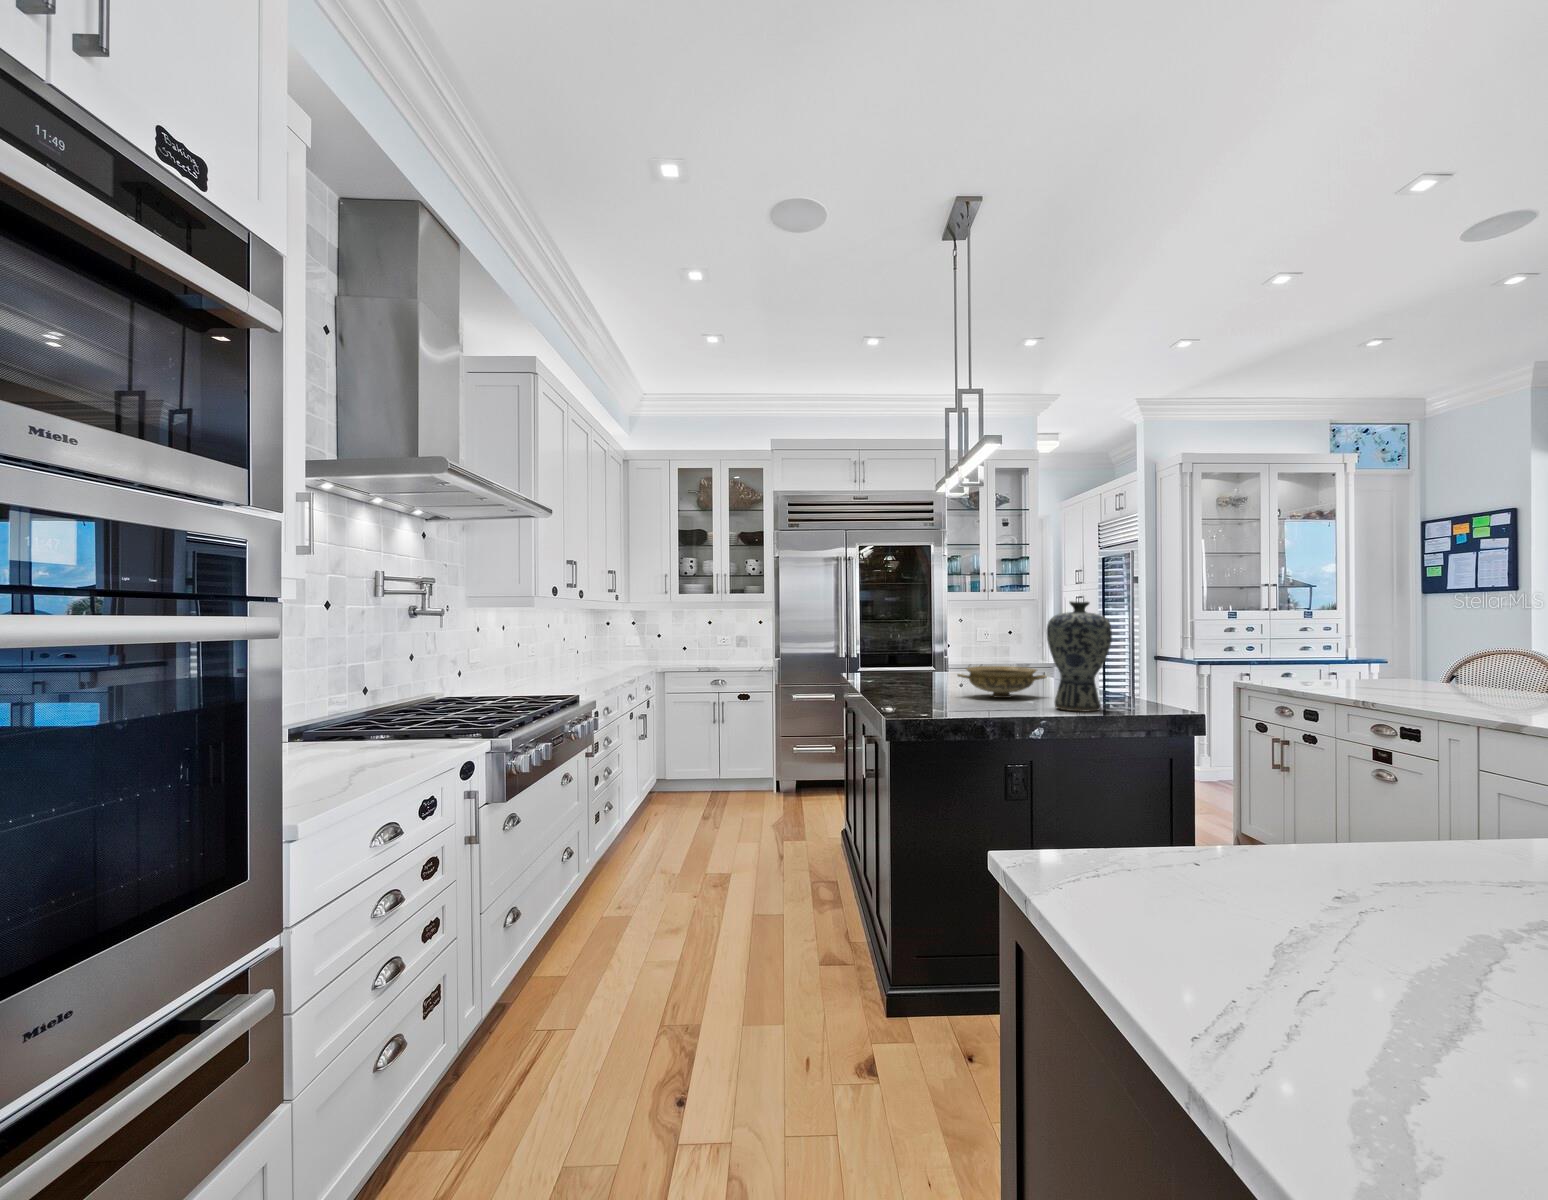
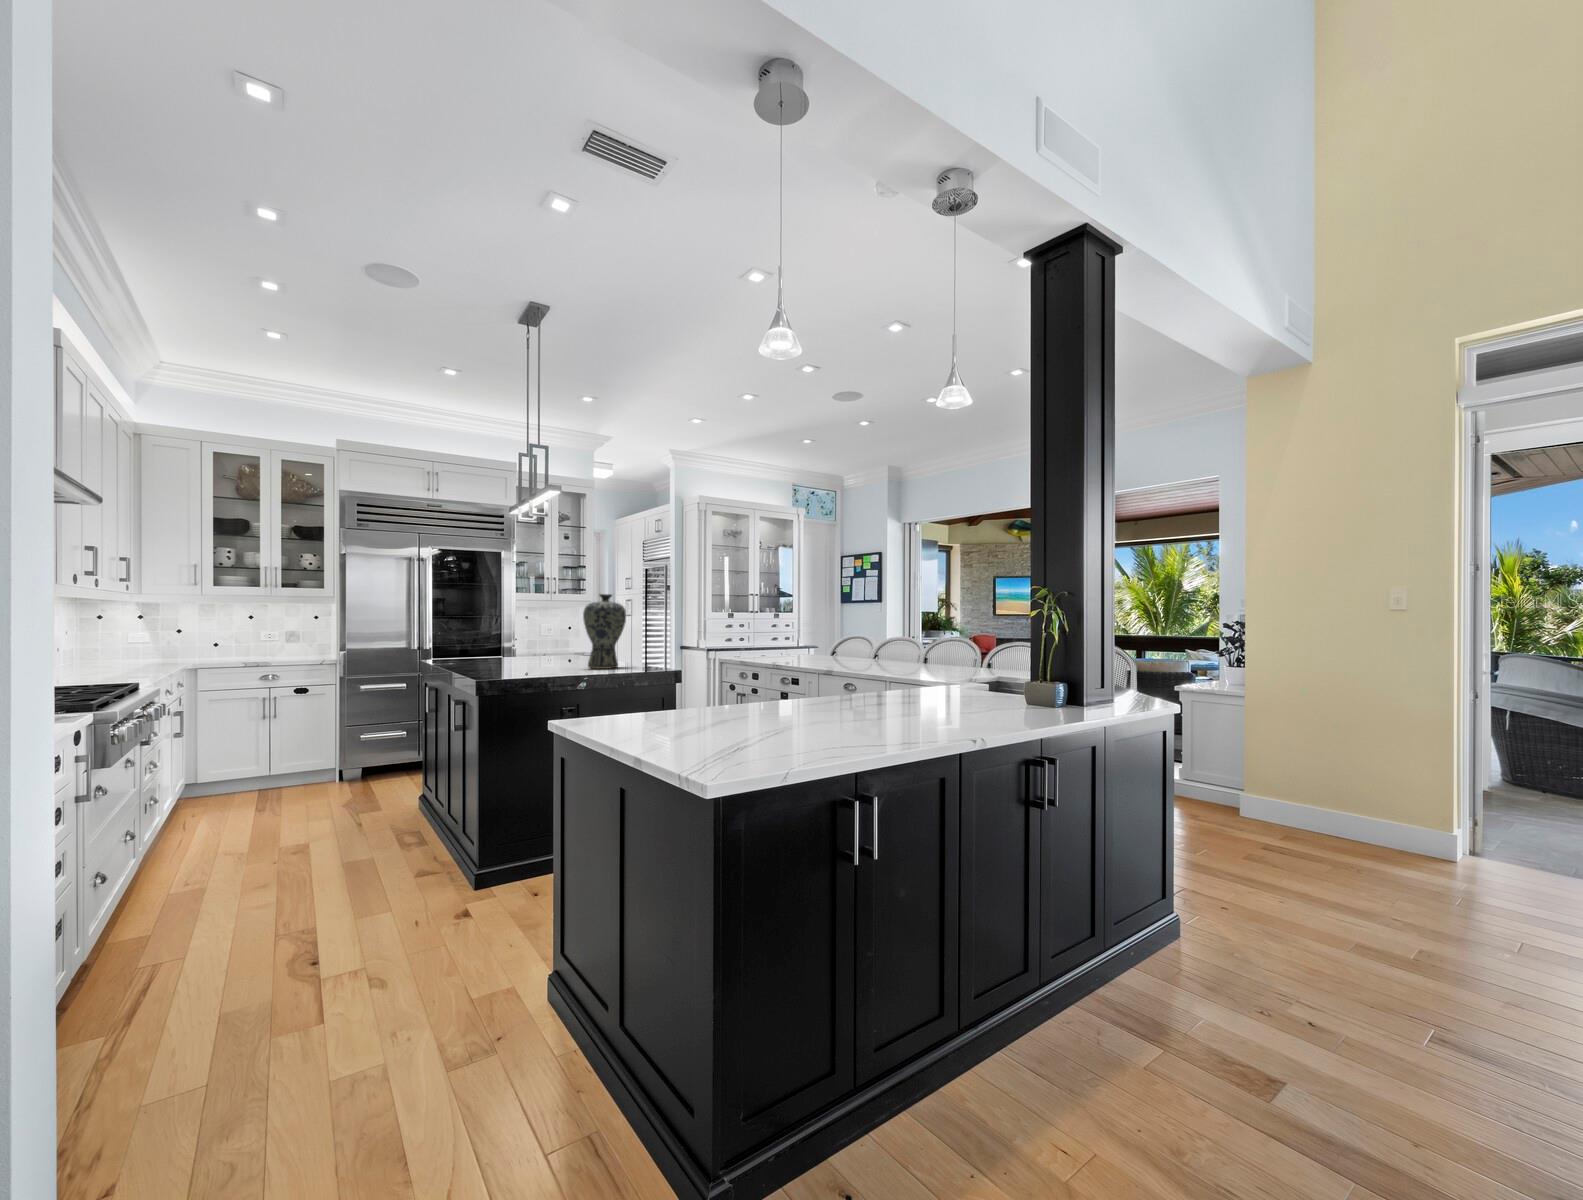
ceramic bowl: present [957,666,1046,698] -> none [518,644,586,666]

